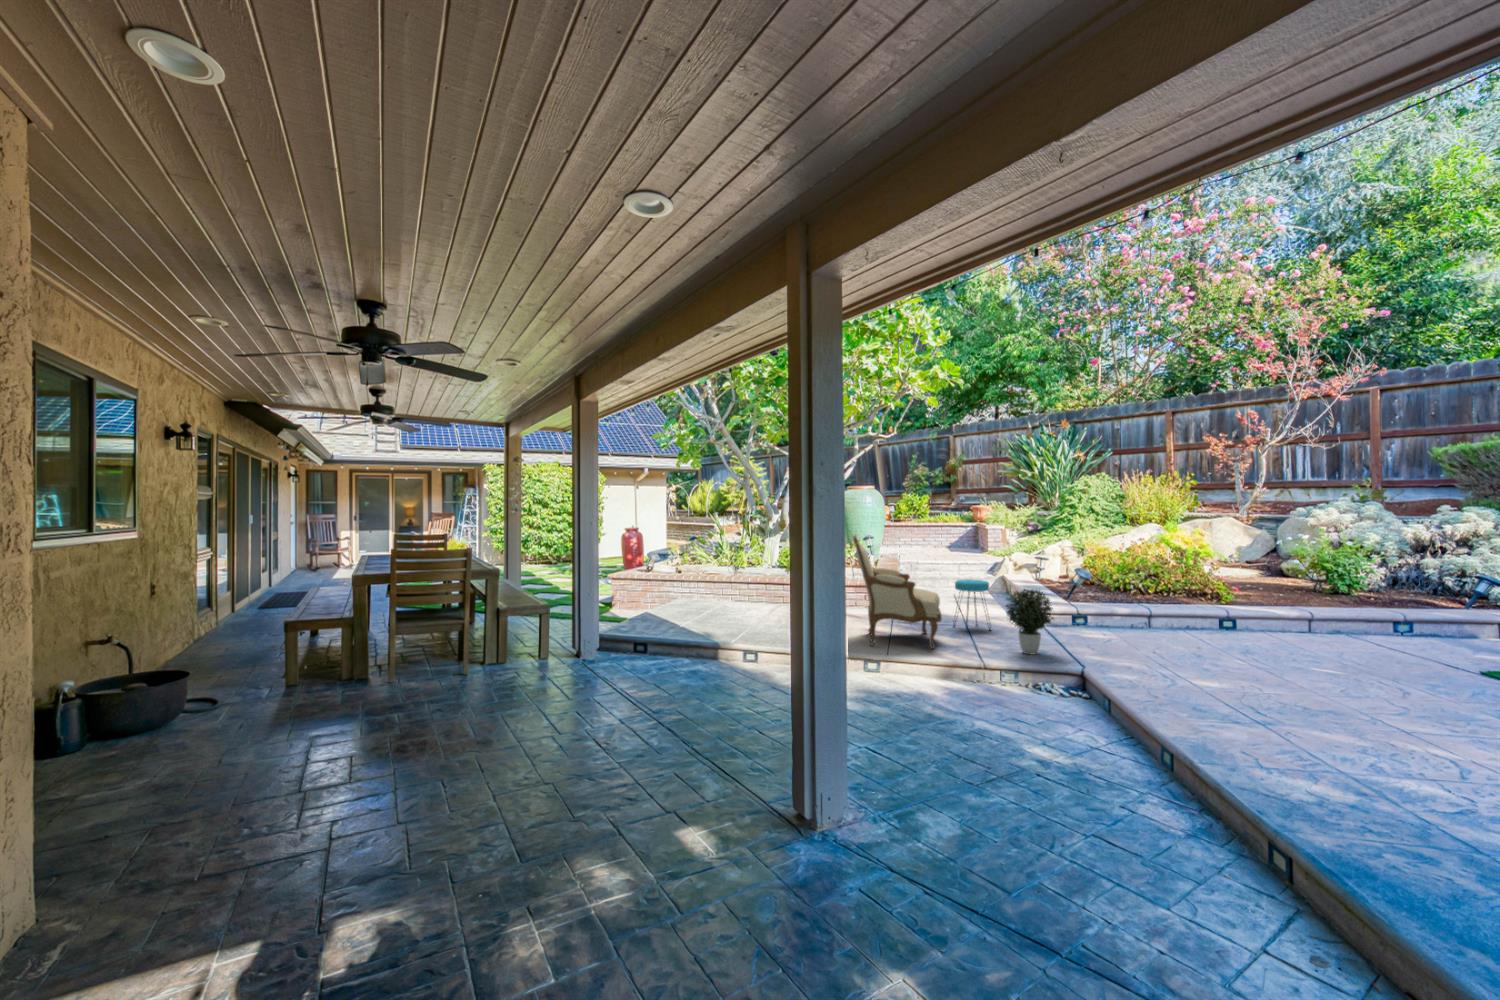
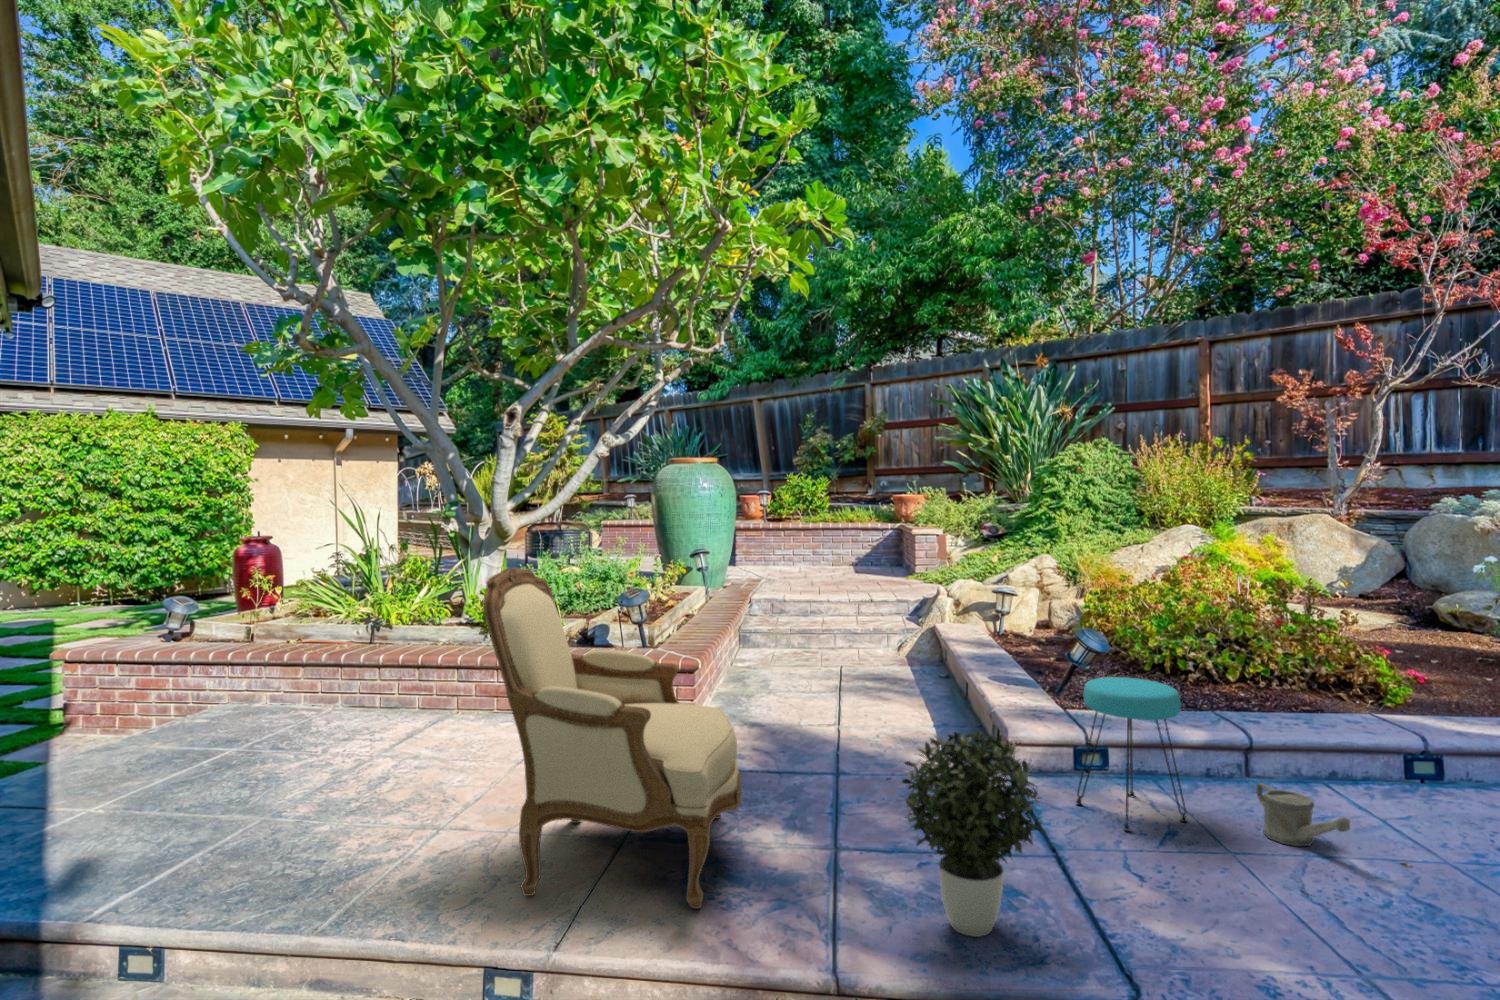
stool: present [954,579,991,629] -> present [1076,677,1187,830]
watering can: none [1145,622,1173,642] -> present [1256,783,1350,846]

